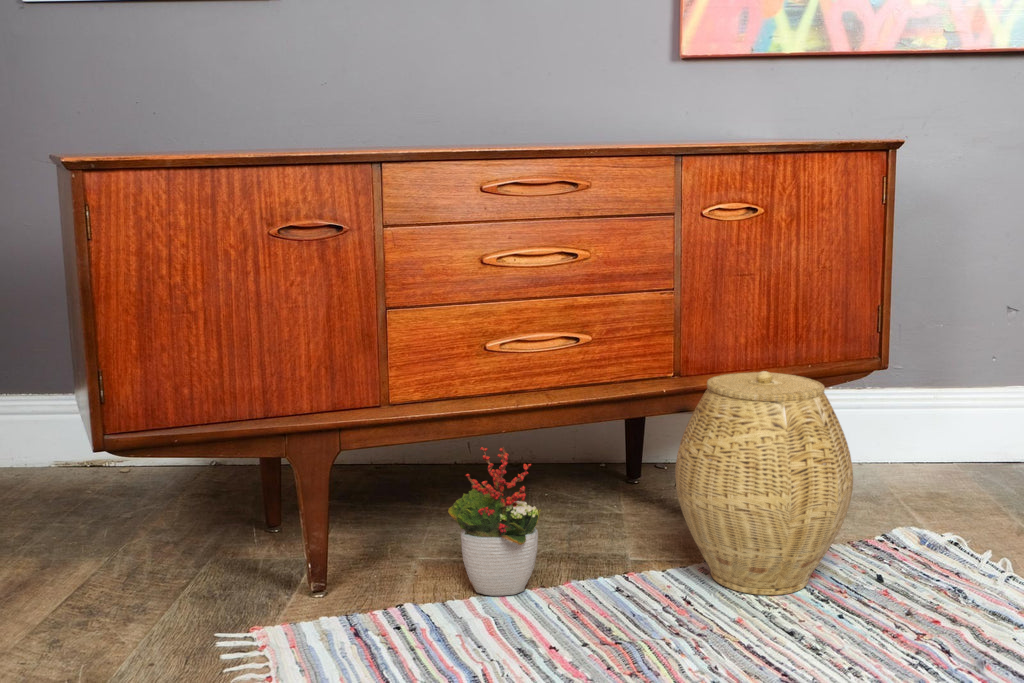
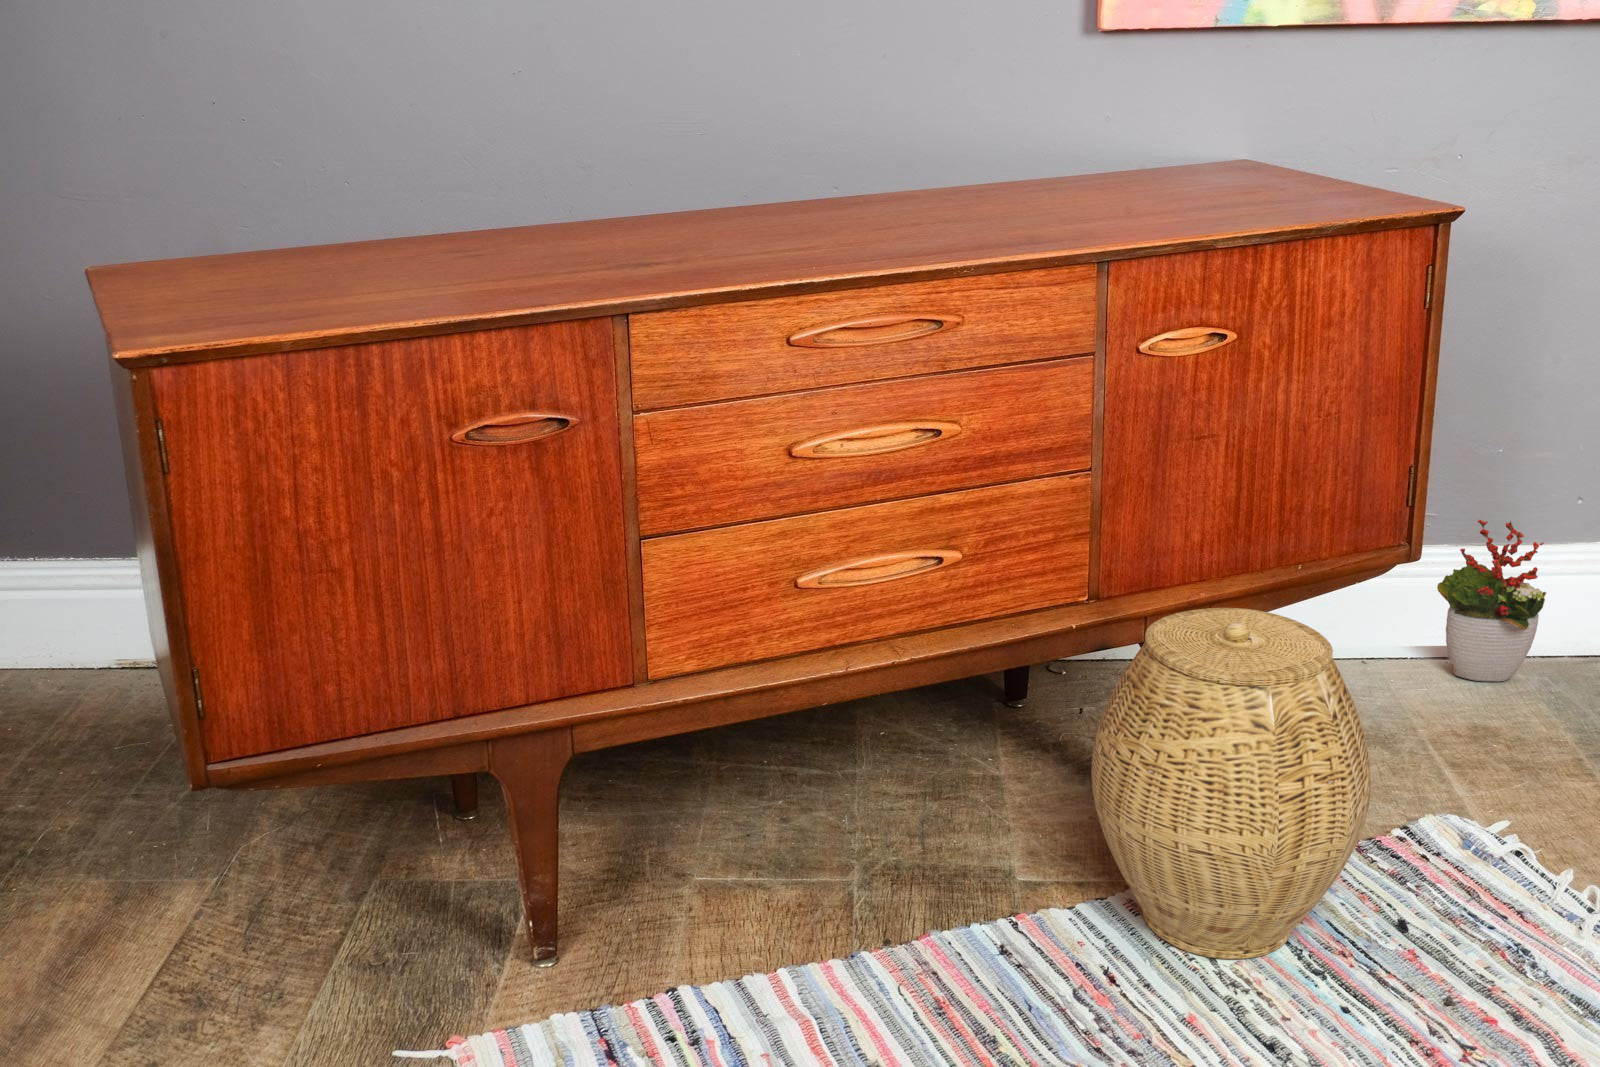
decorative plant: present [448,447,541,596] -> present [1437,520,1546,682]

